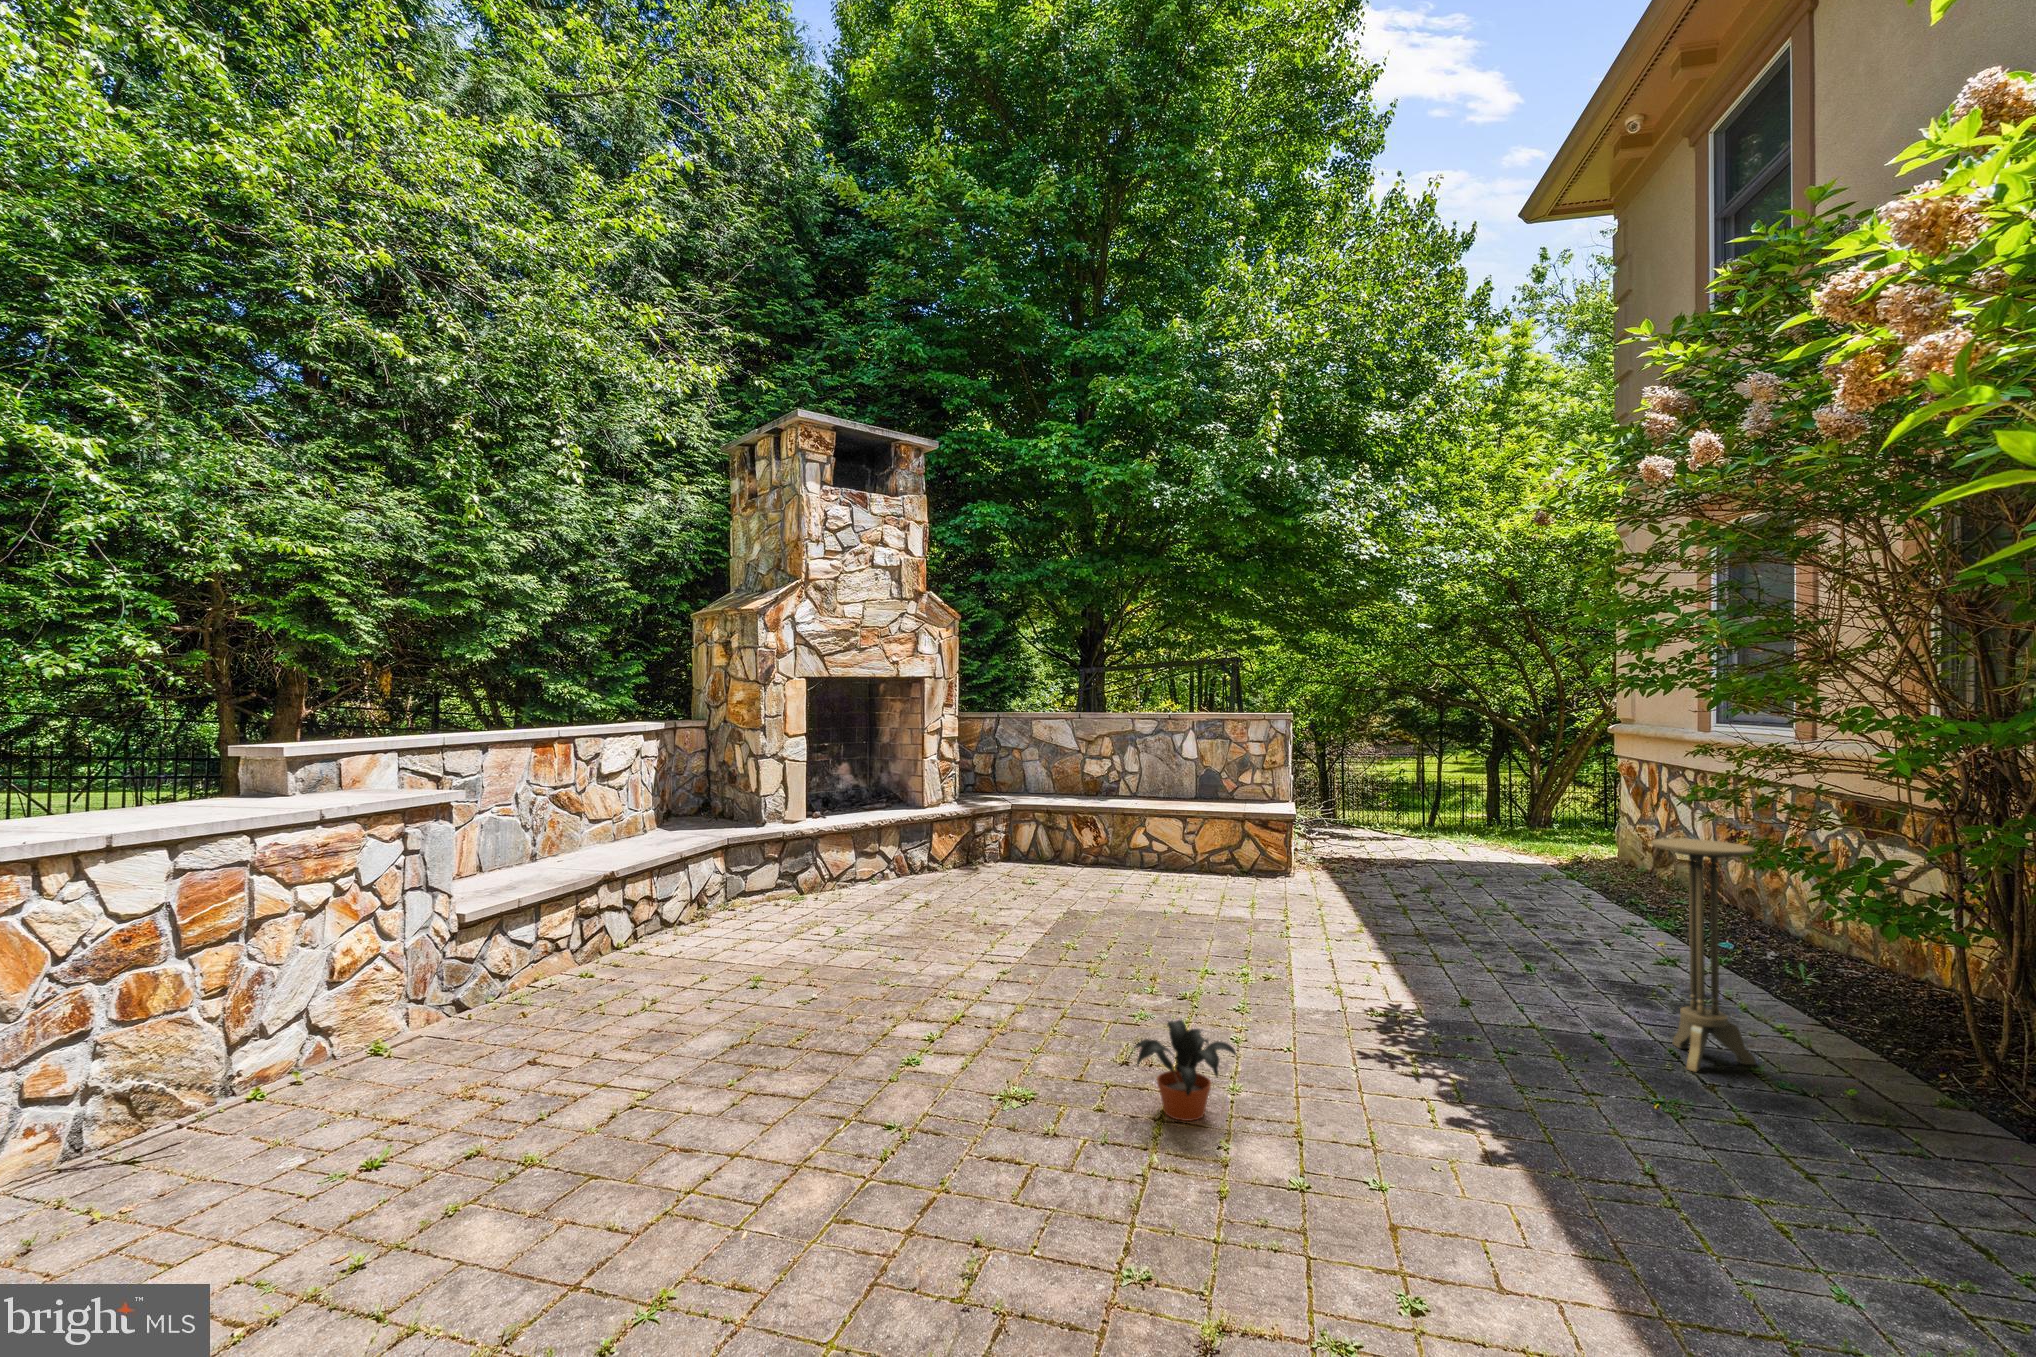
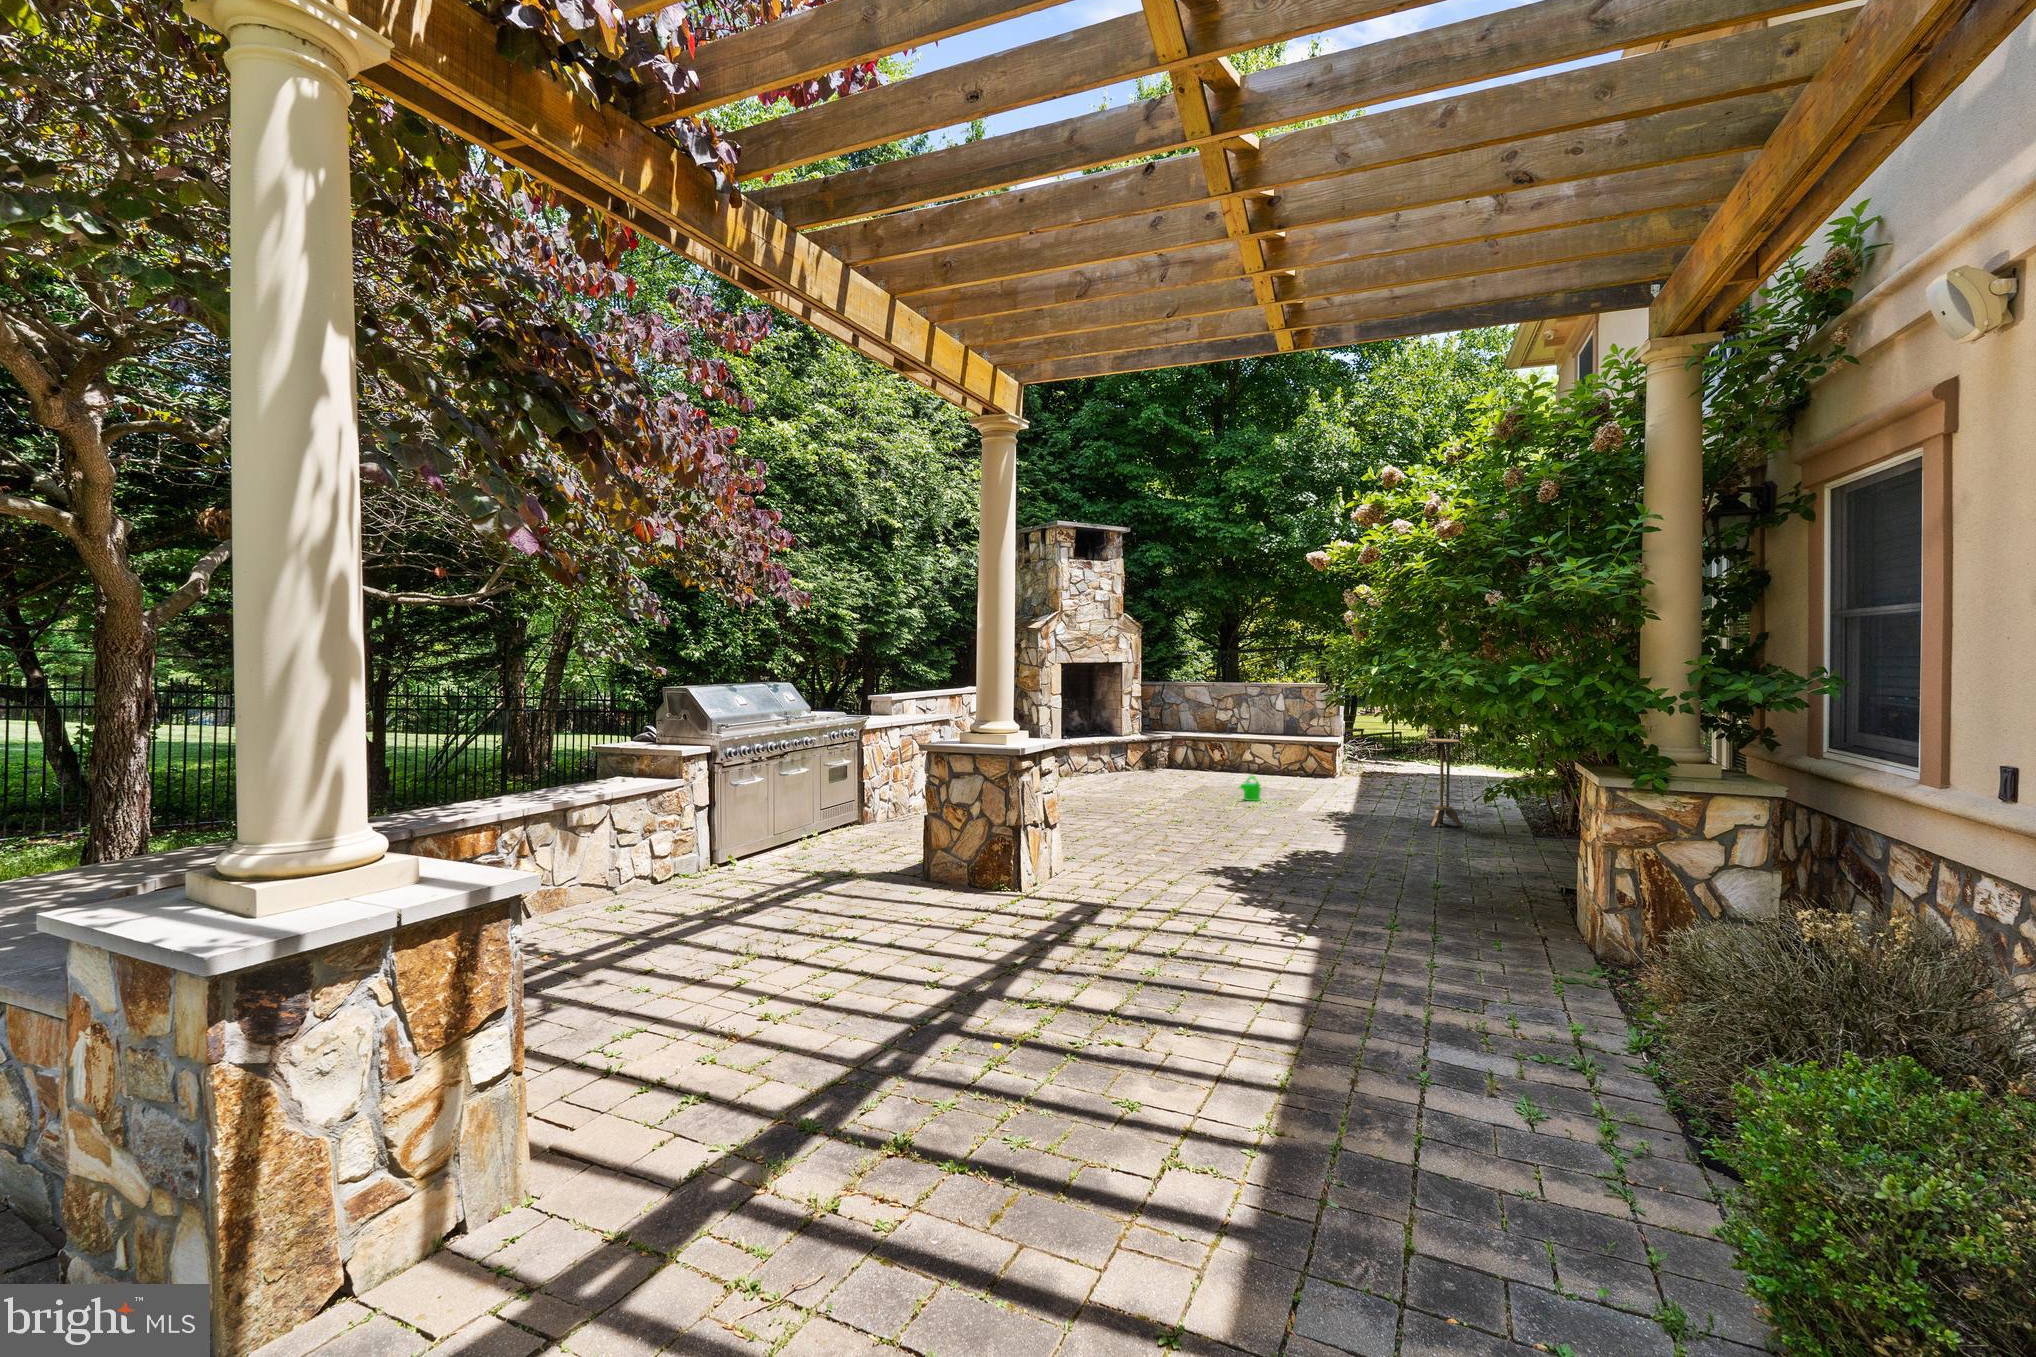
watering can: none [1167,909,1211,968] -> present [1240,776,1261,801]
potted plant: present [1135,1020,1237,1121] -> none [1207,796,1245,827]

